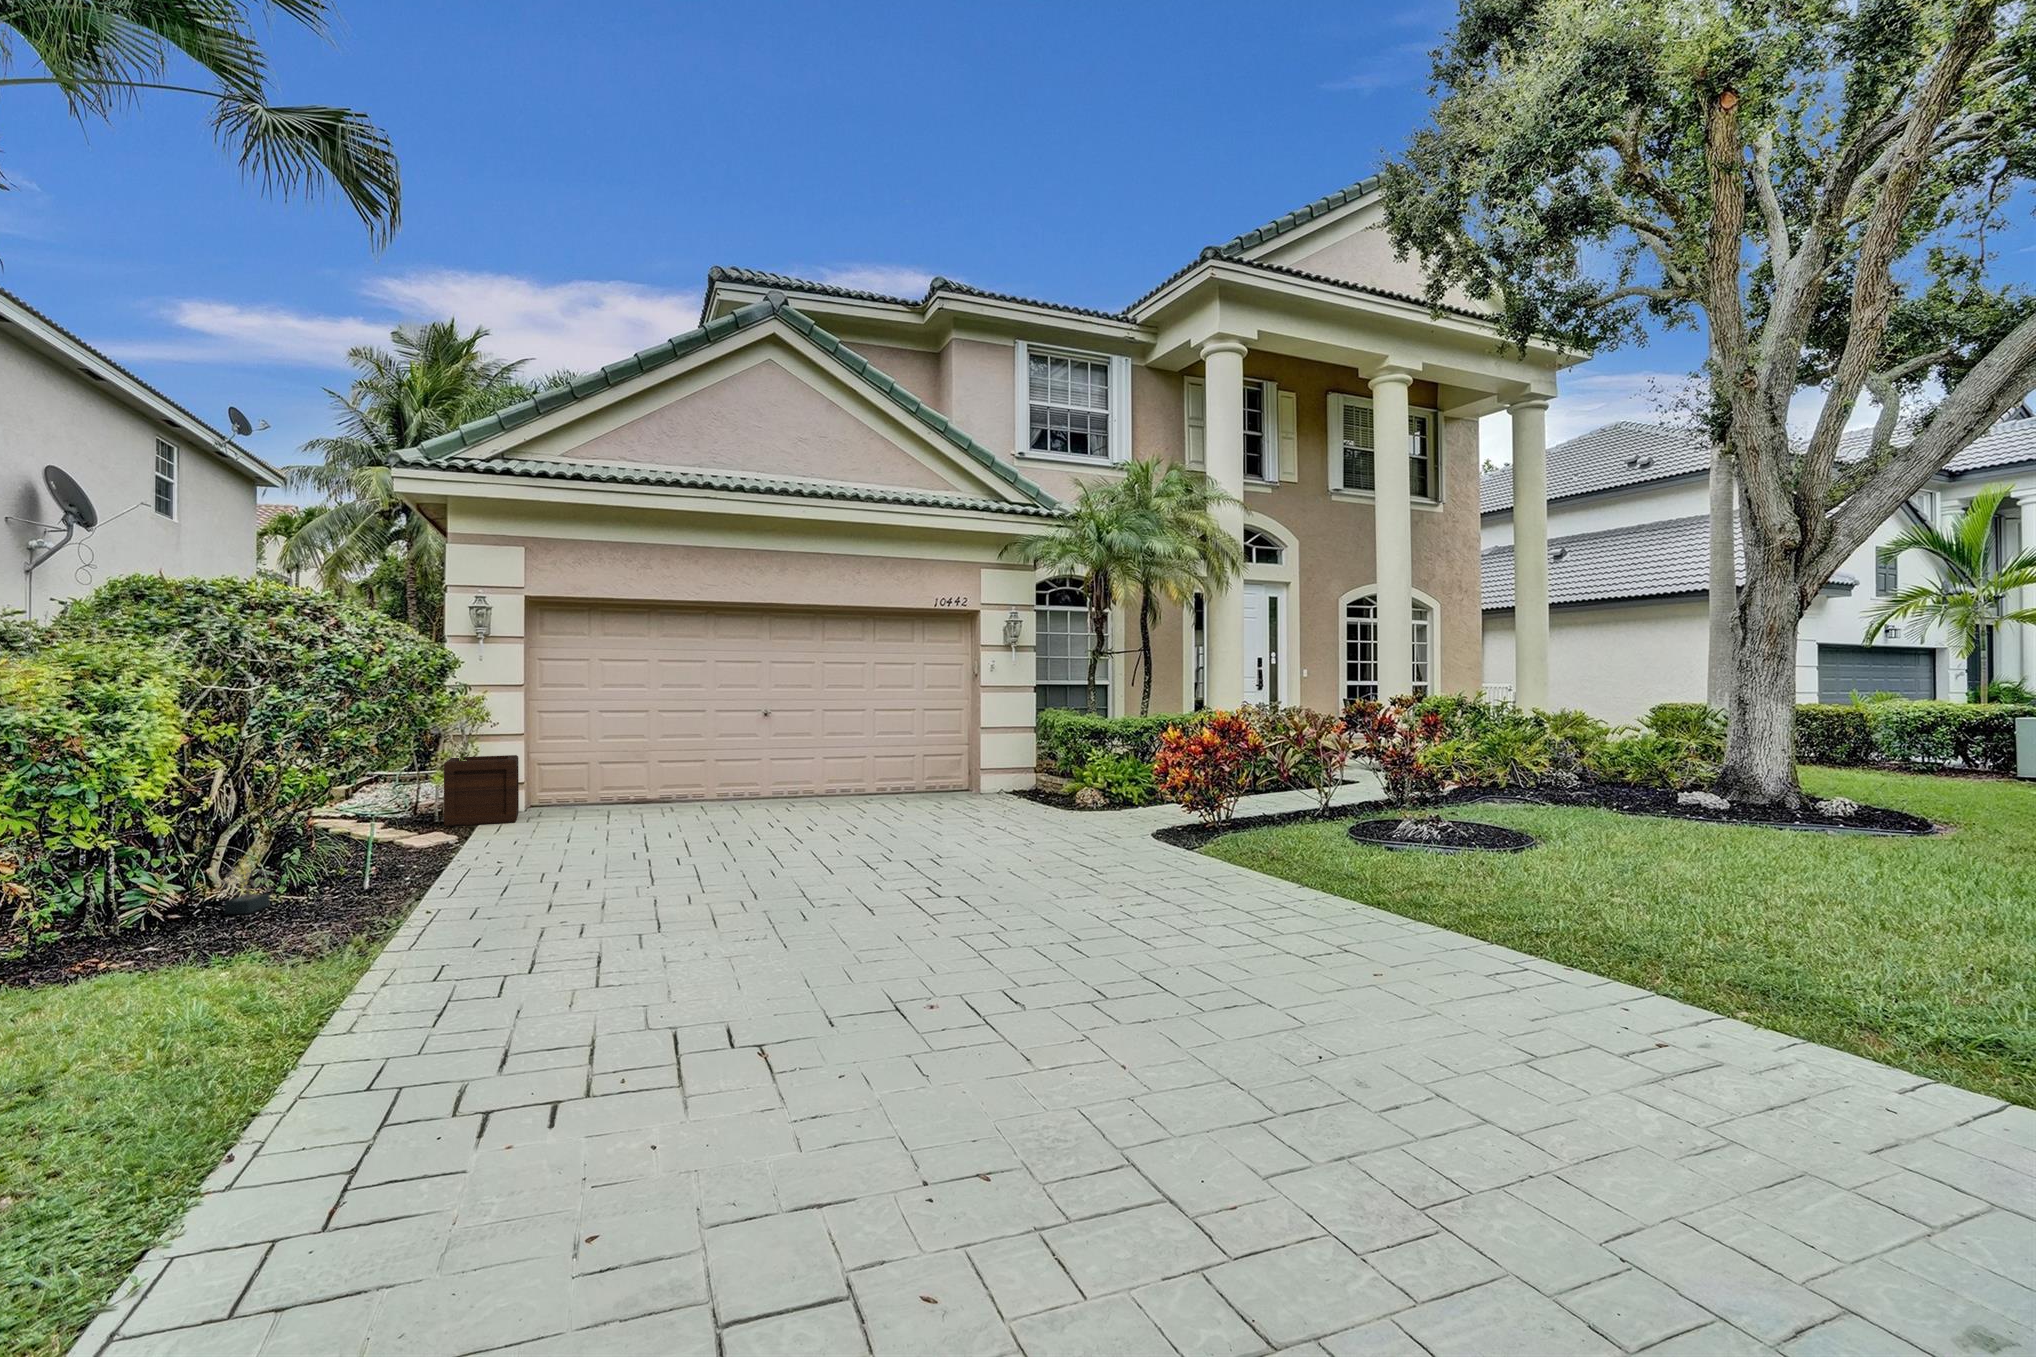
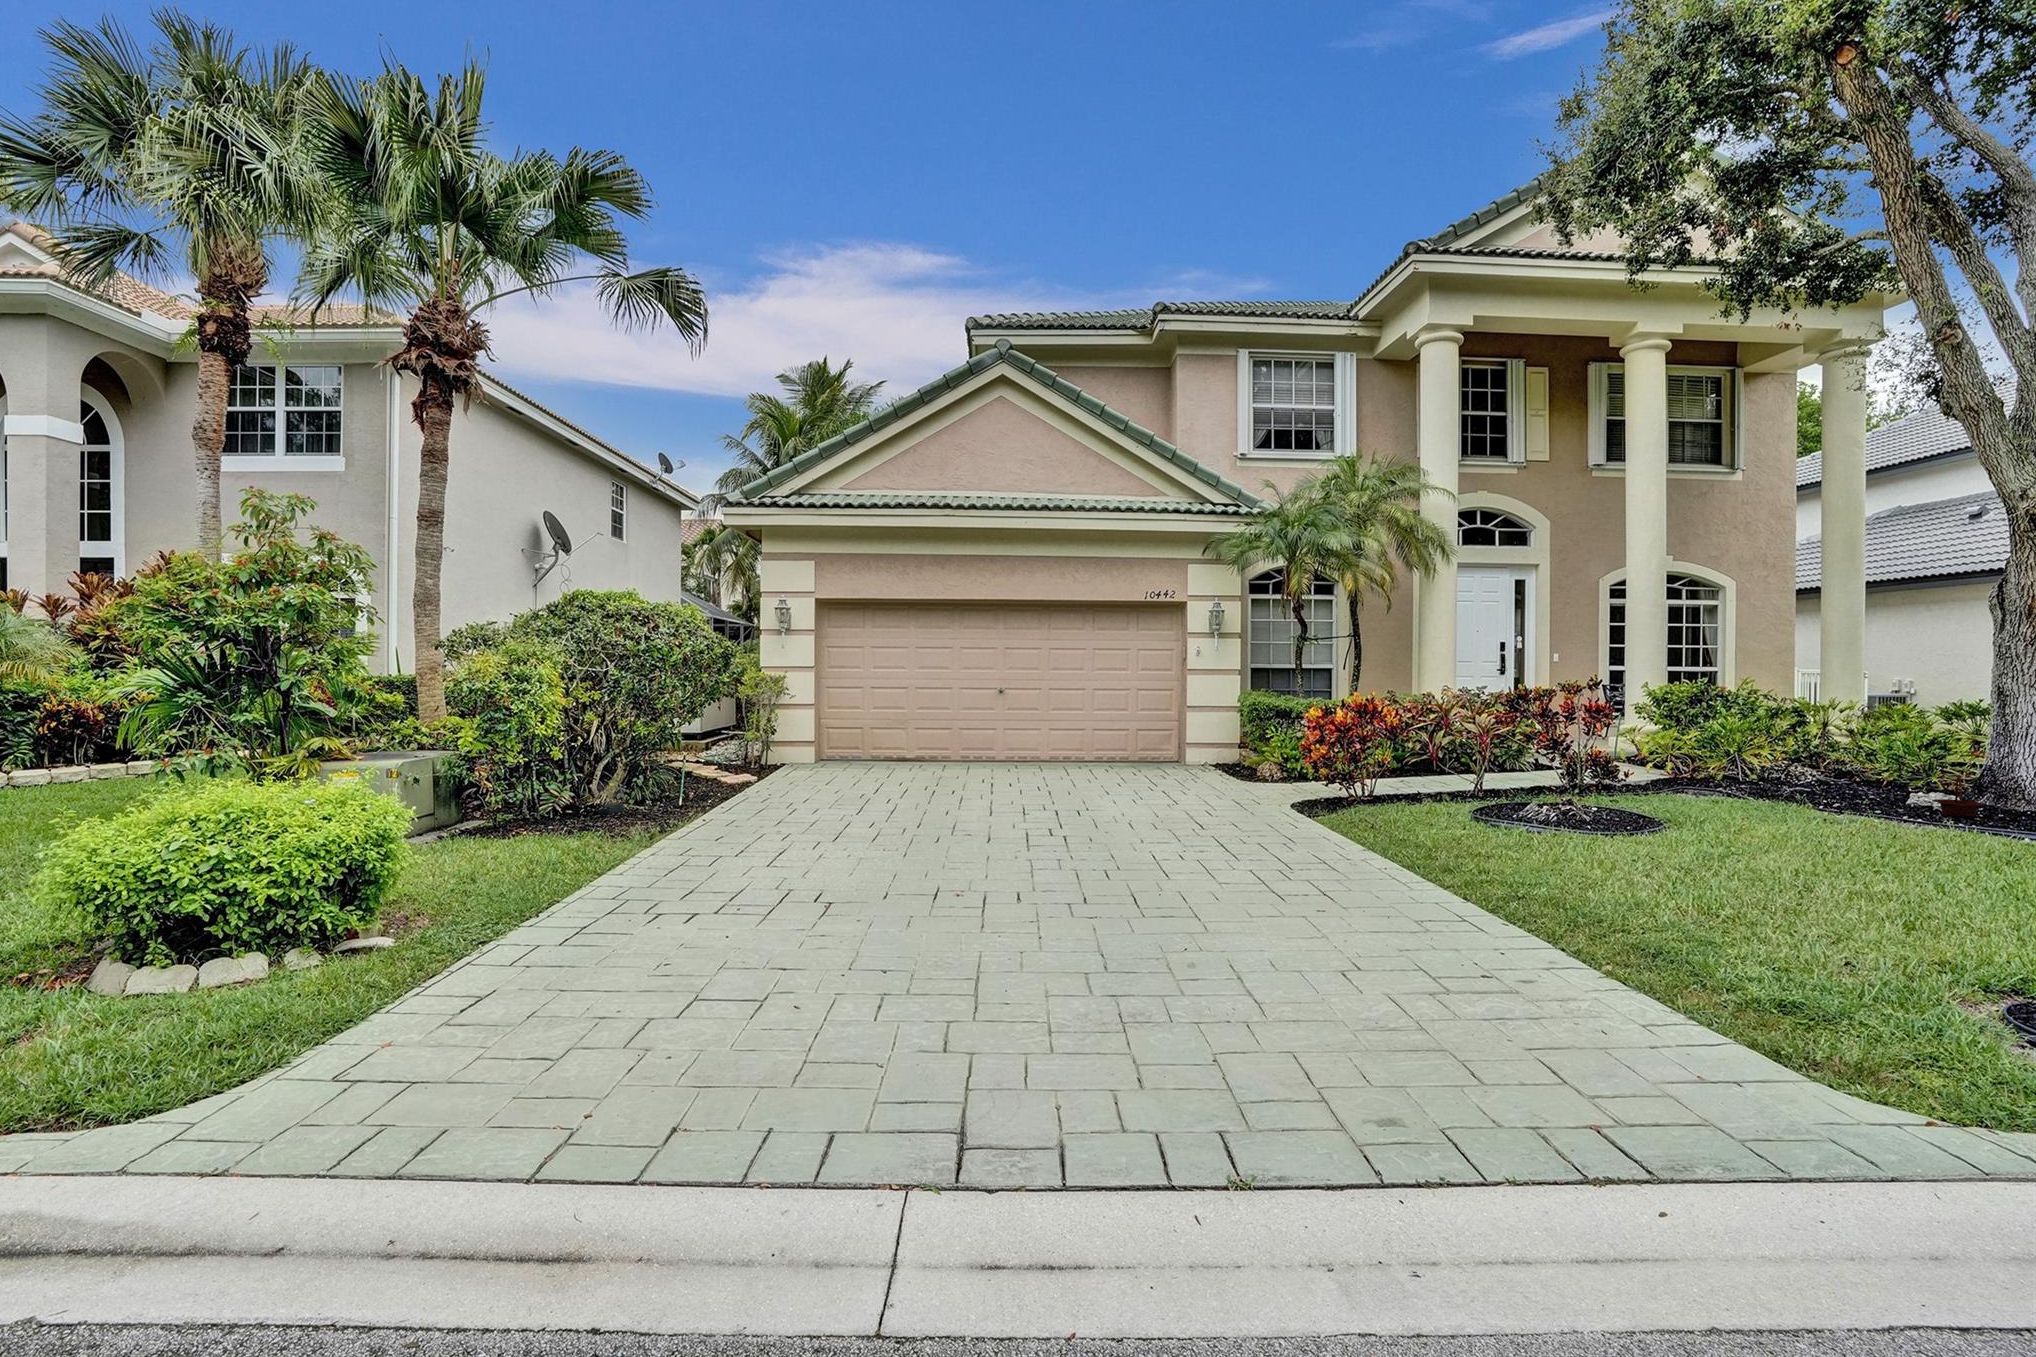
wooden crate: present [444,755,519,826] -> none [755,720,810,770]
basket: none [1683,776,1726,812] -> present [1932,776,1986,817]

